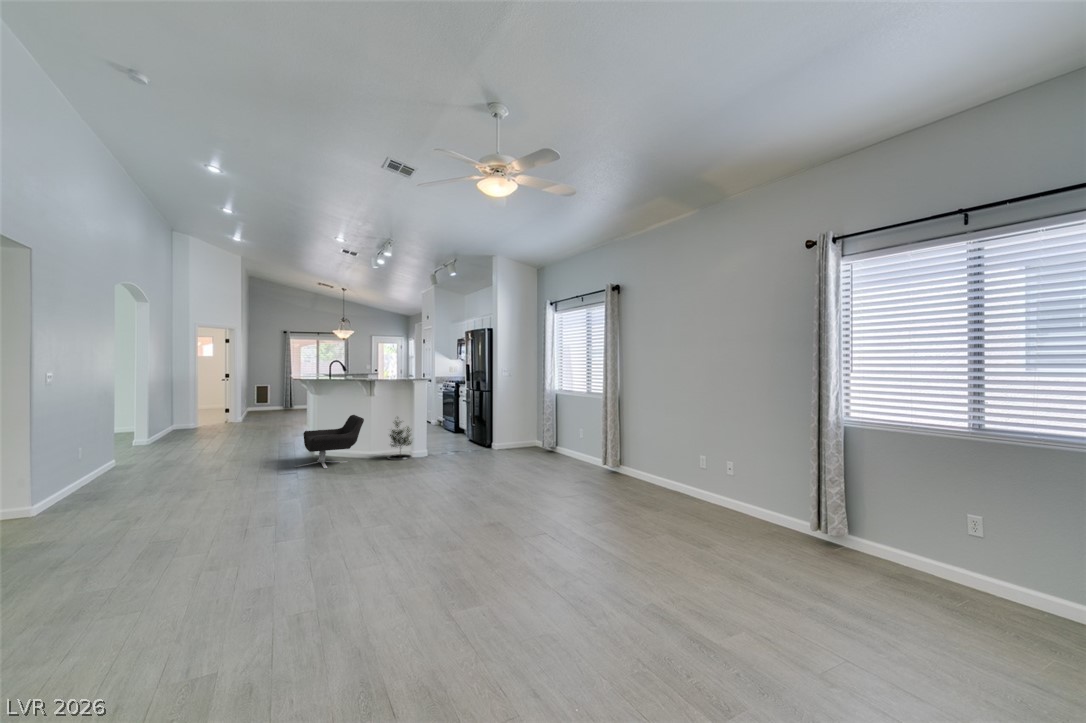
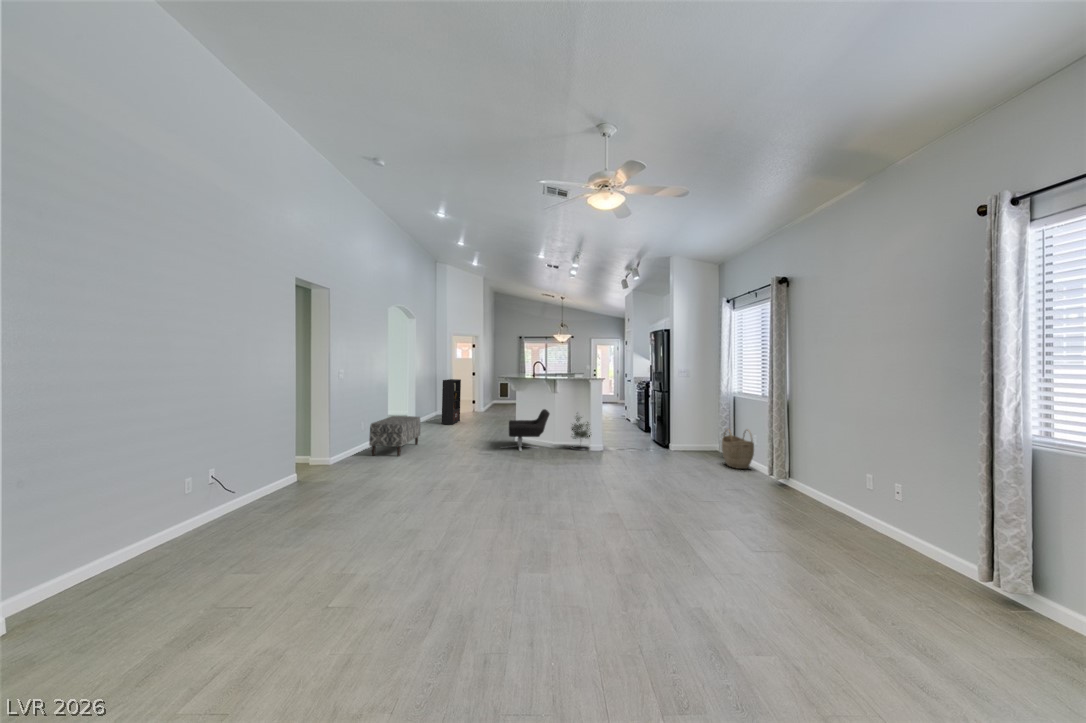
bookcase: none [176,380,208,443] -> present [442,379,461,424]
woven basket: none [551,424,581,462] -> present [722,430,754,469]
bench: none [64,434,158,502] -> present [369,416,420,456]

